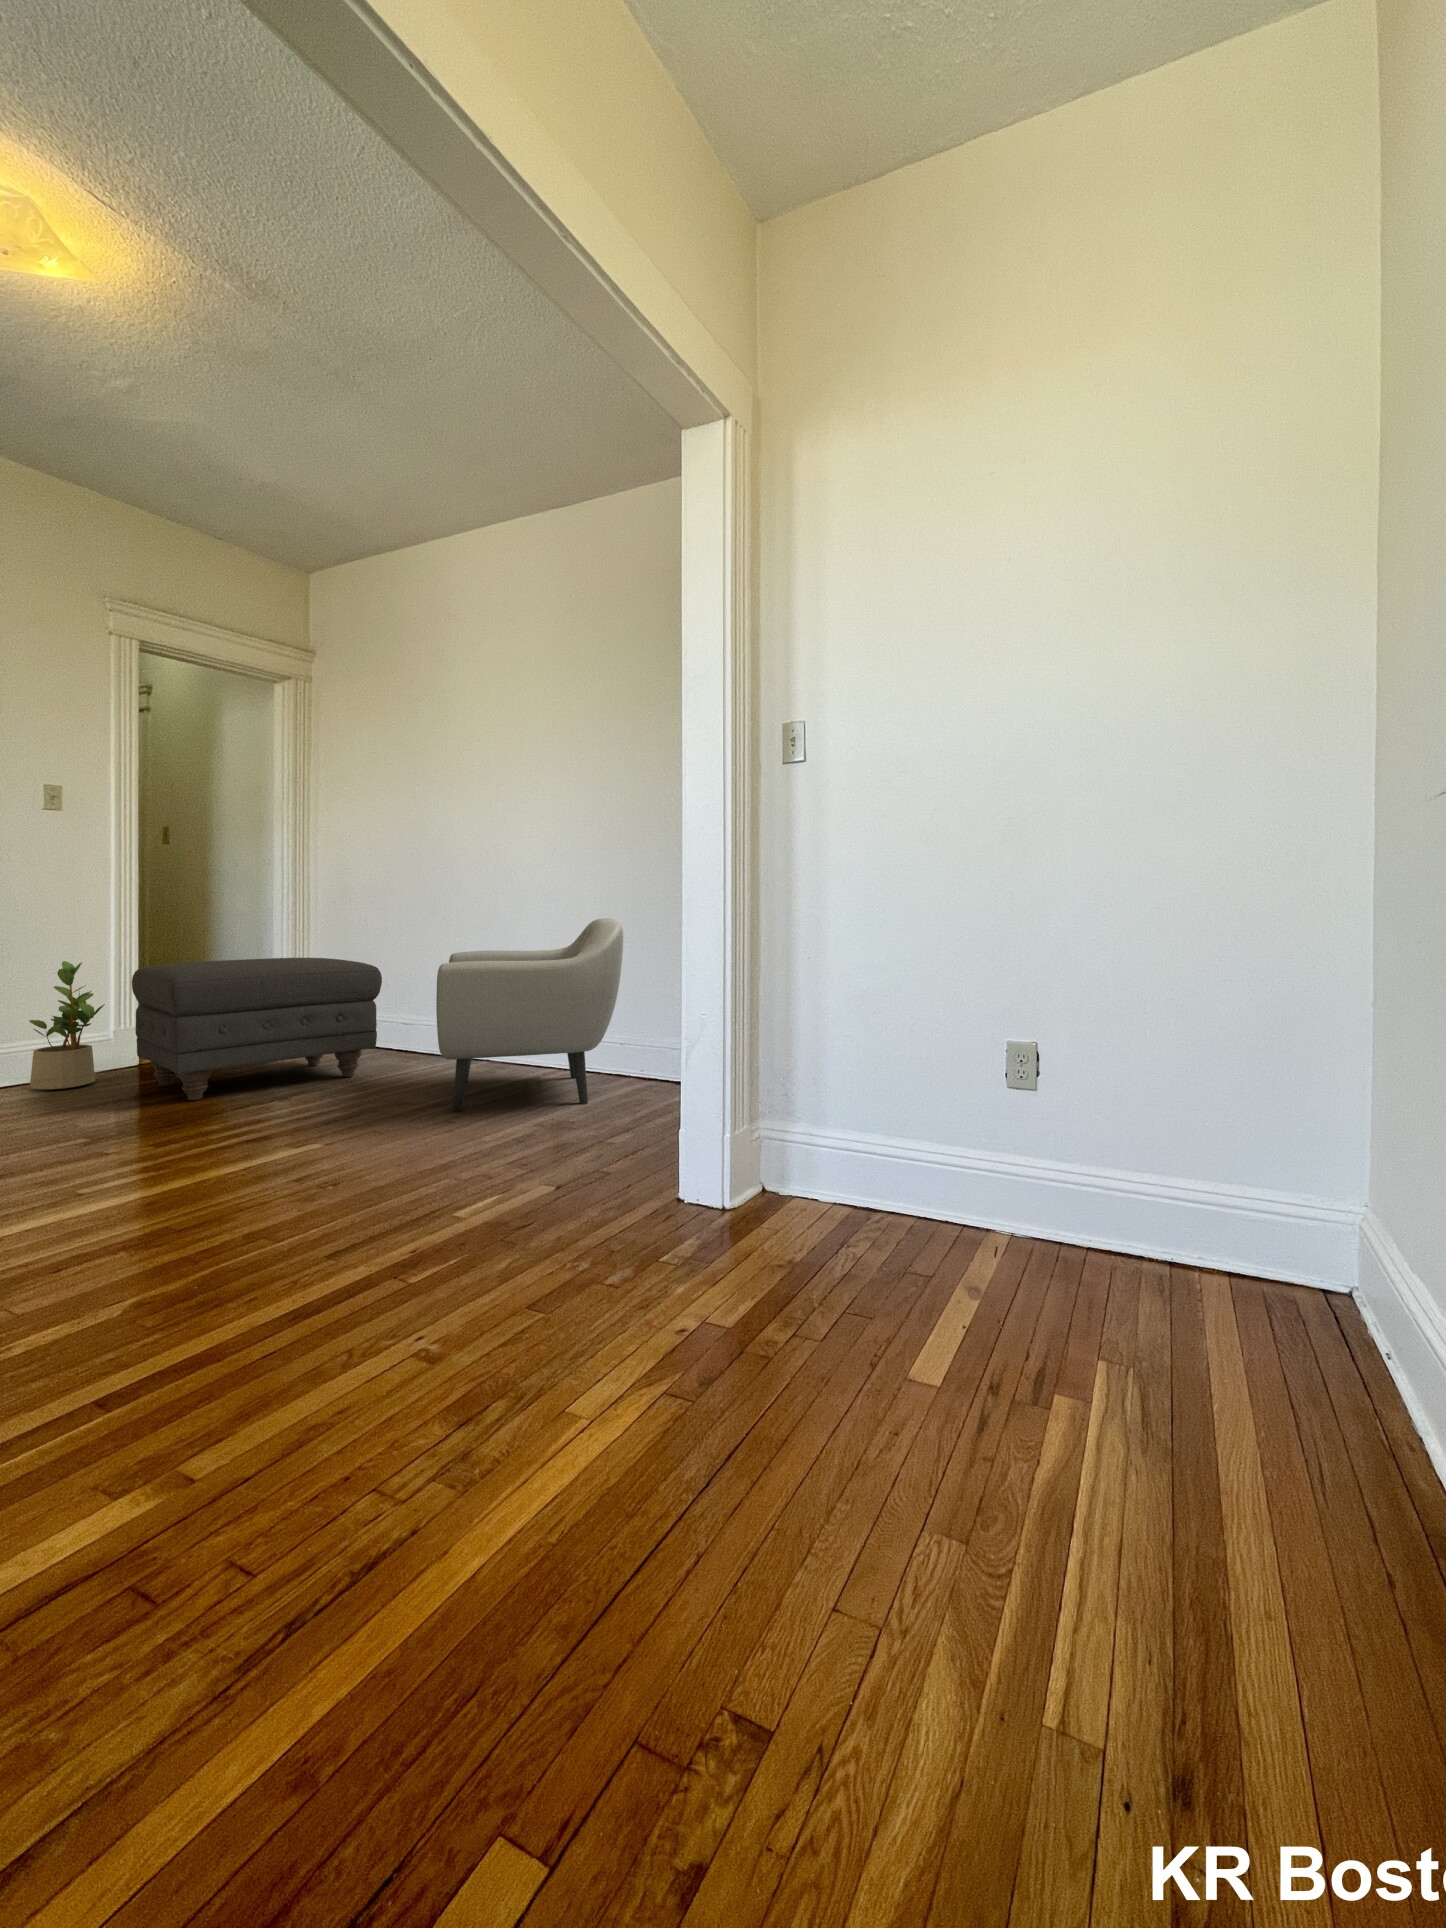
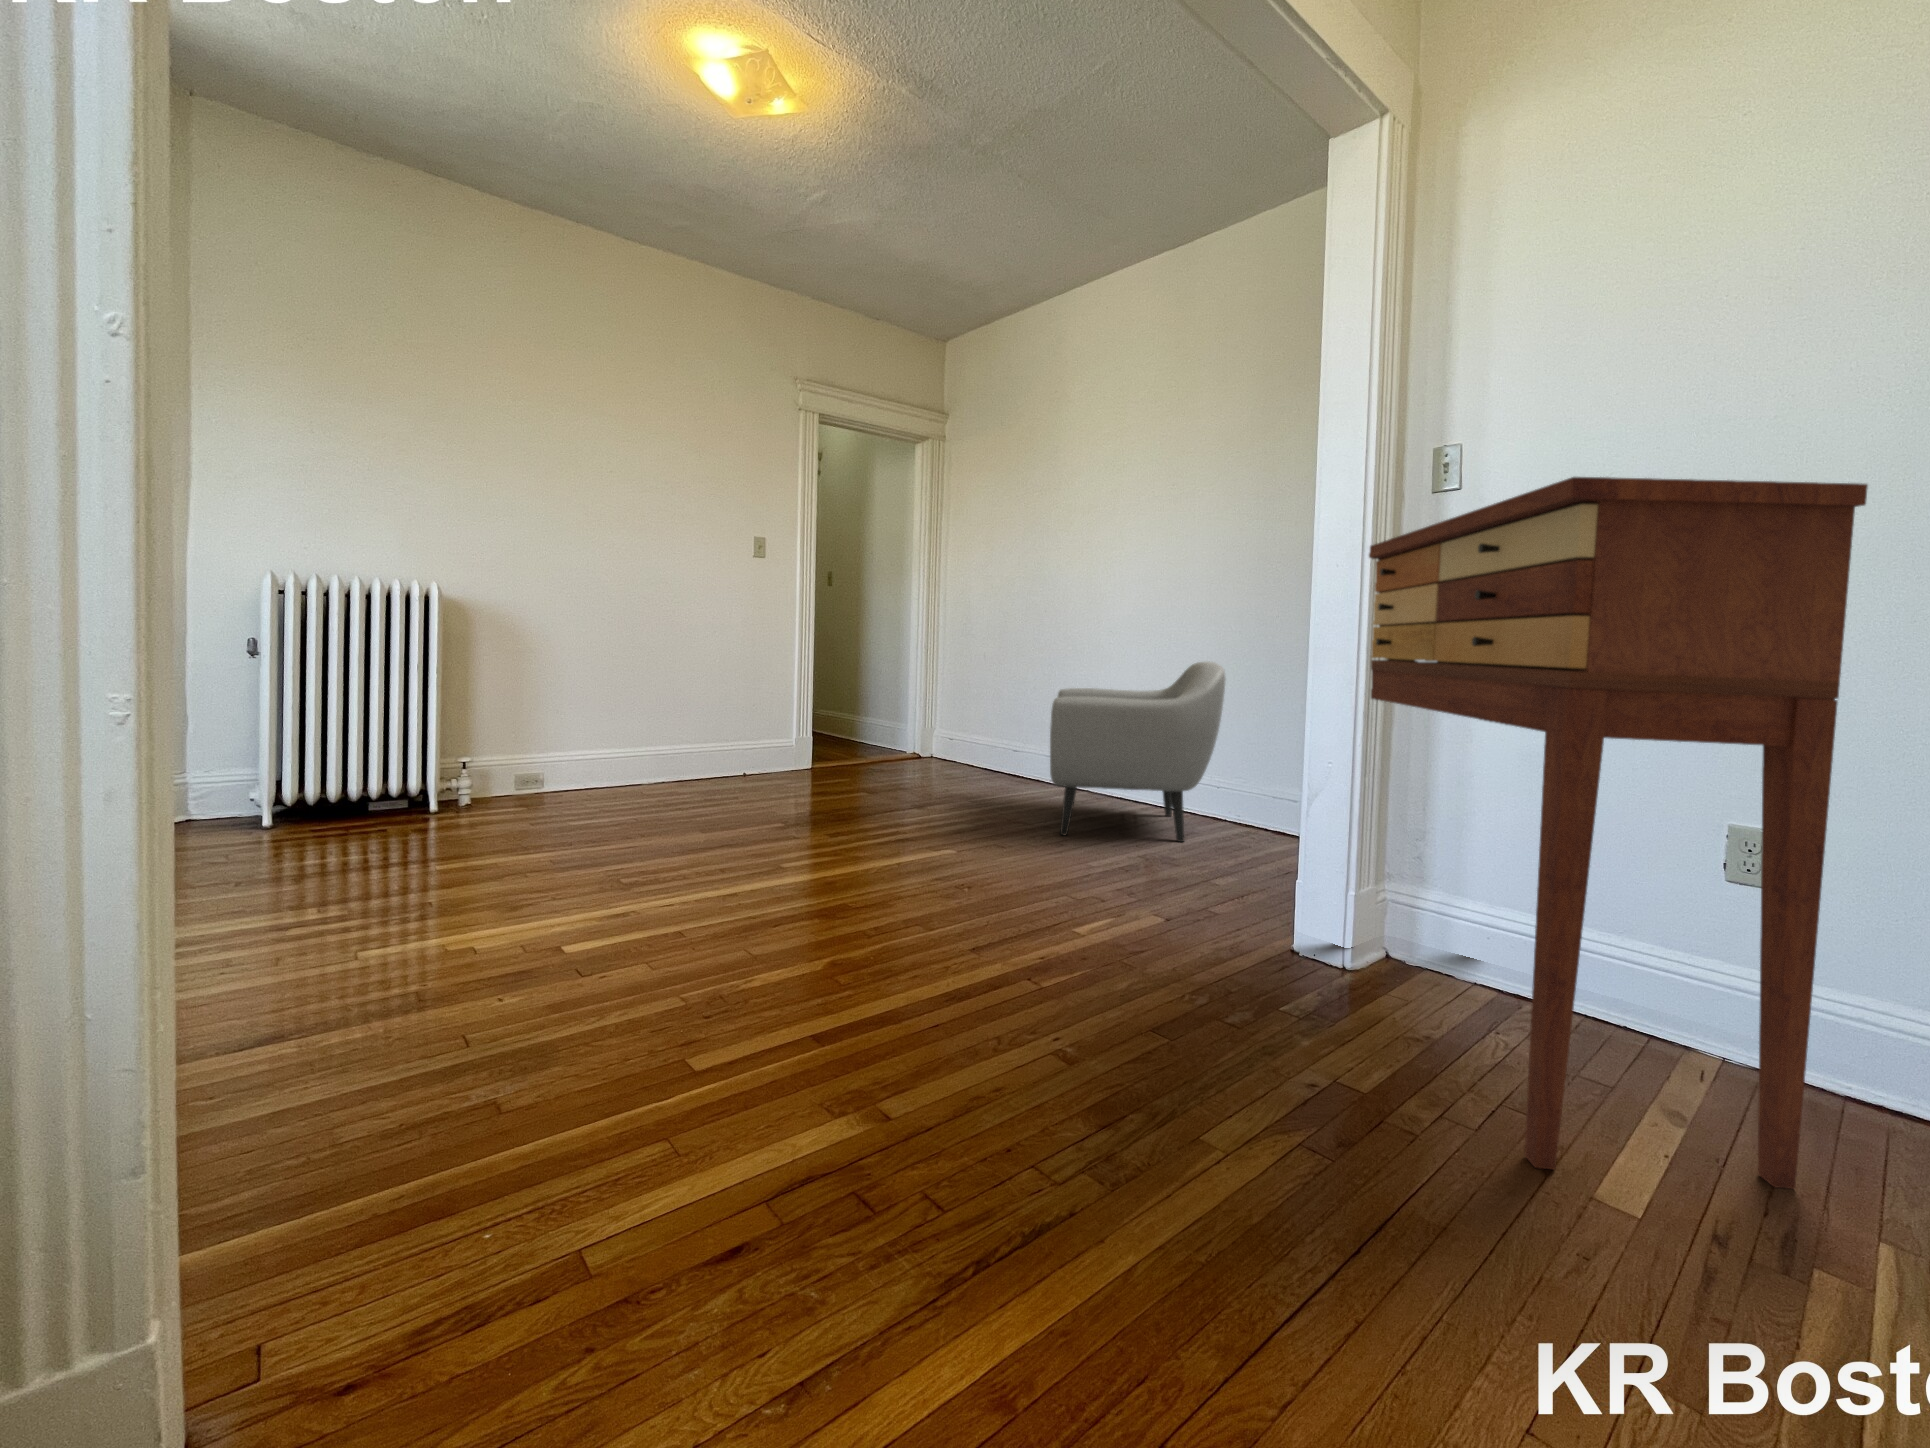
console table: none [719,760,1061,1364] -> present [1369,477,1868,1189]
ottoman: present [132,958,382,1101] -> none [812,687,999,801]
potted plant: present [29,961,105,1090] -> none [743,680,793,782]

